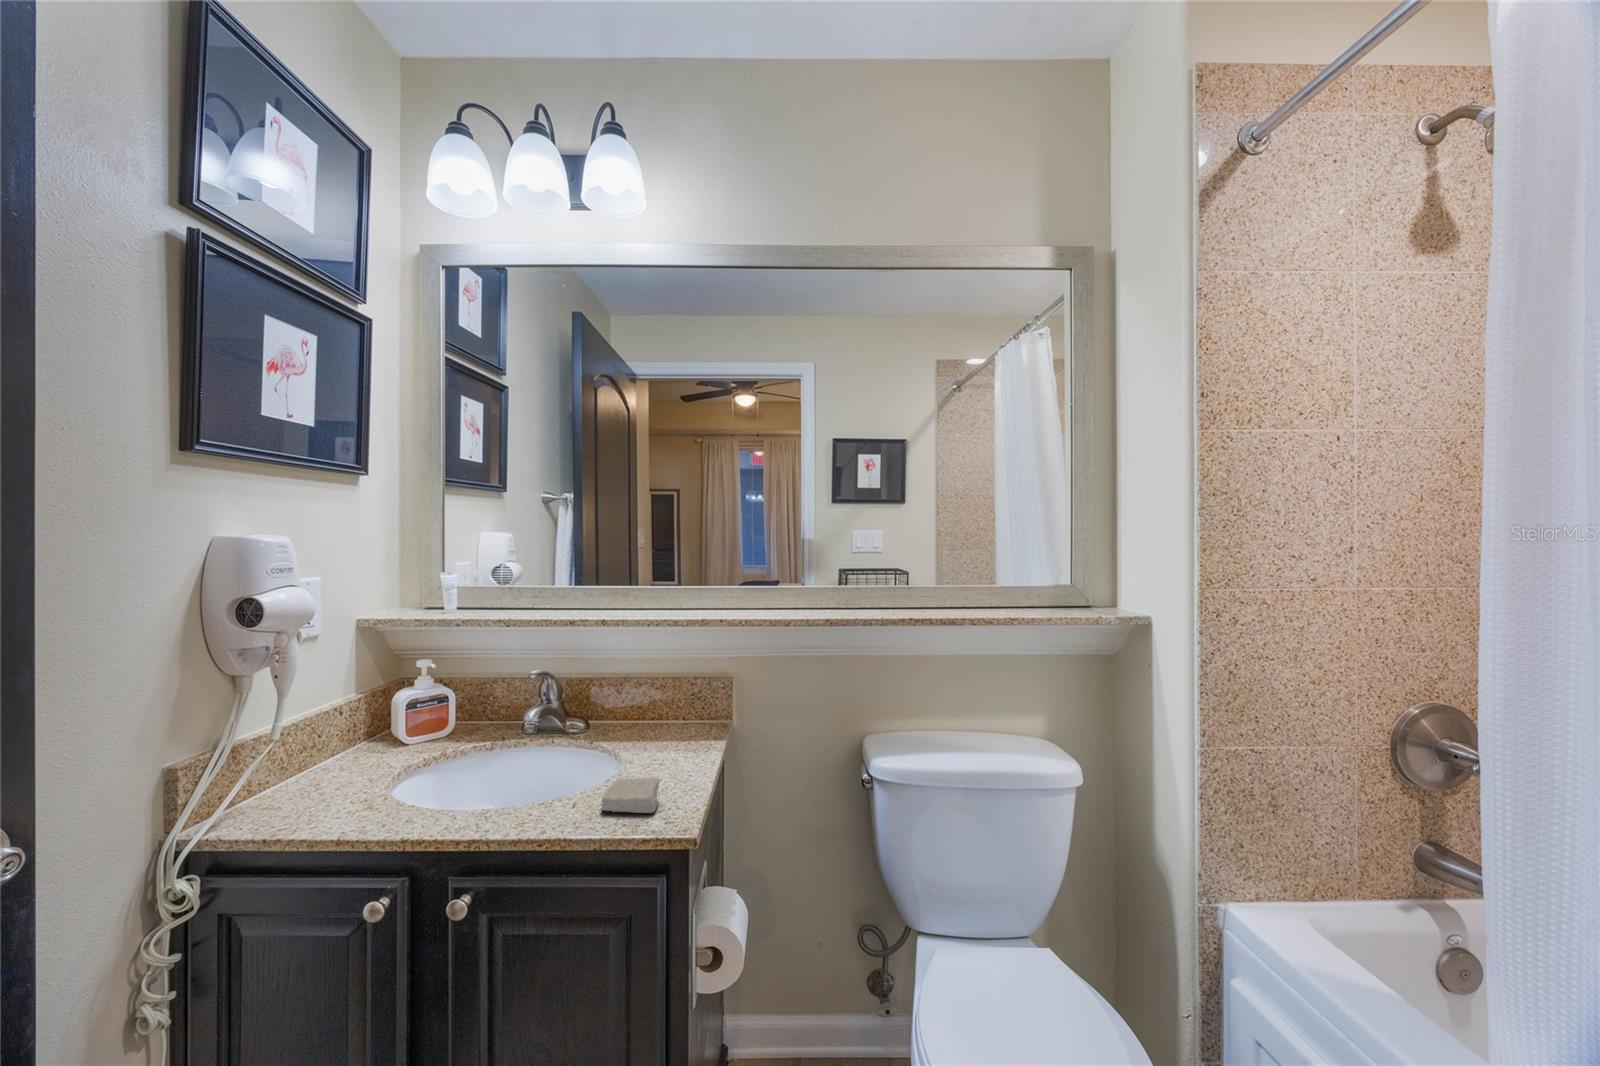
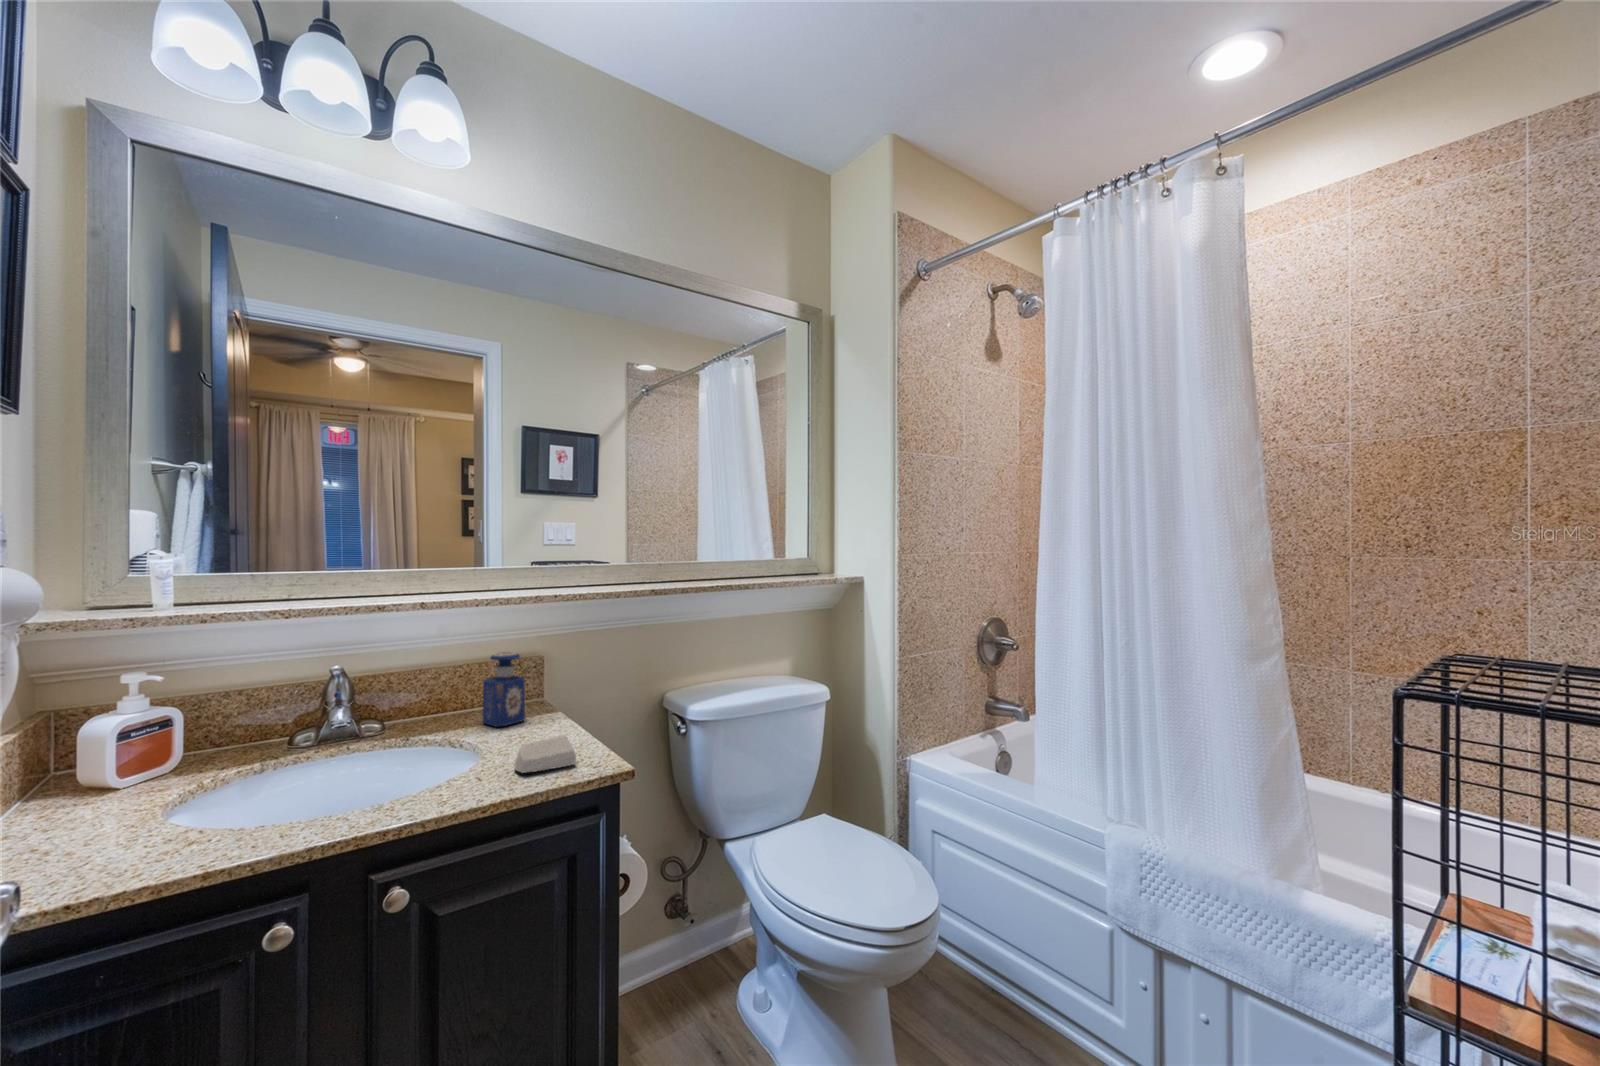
perfume bottle: none [655,673,689,747] -> present [483,652,525,727]

